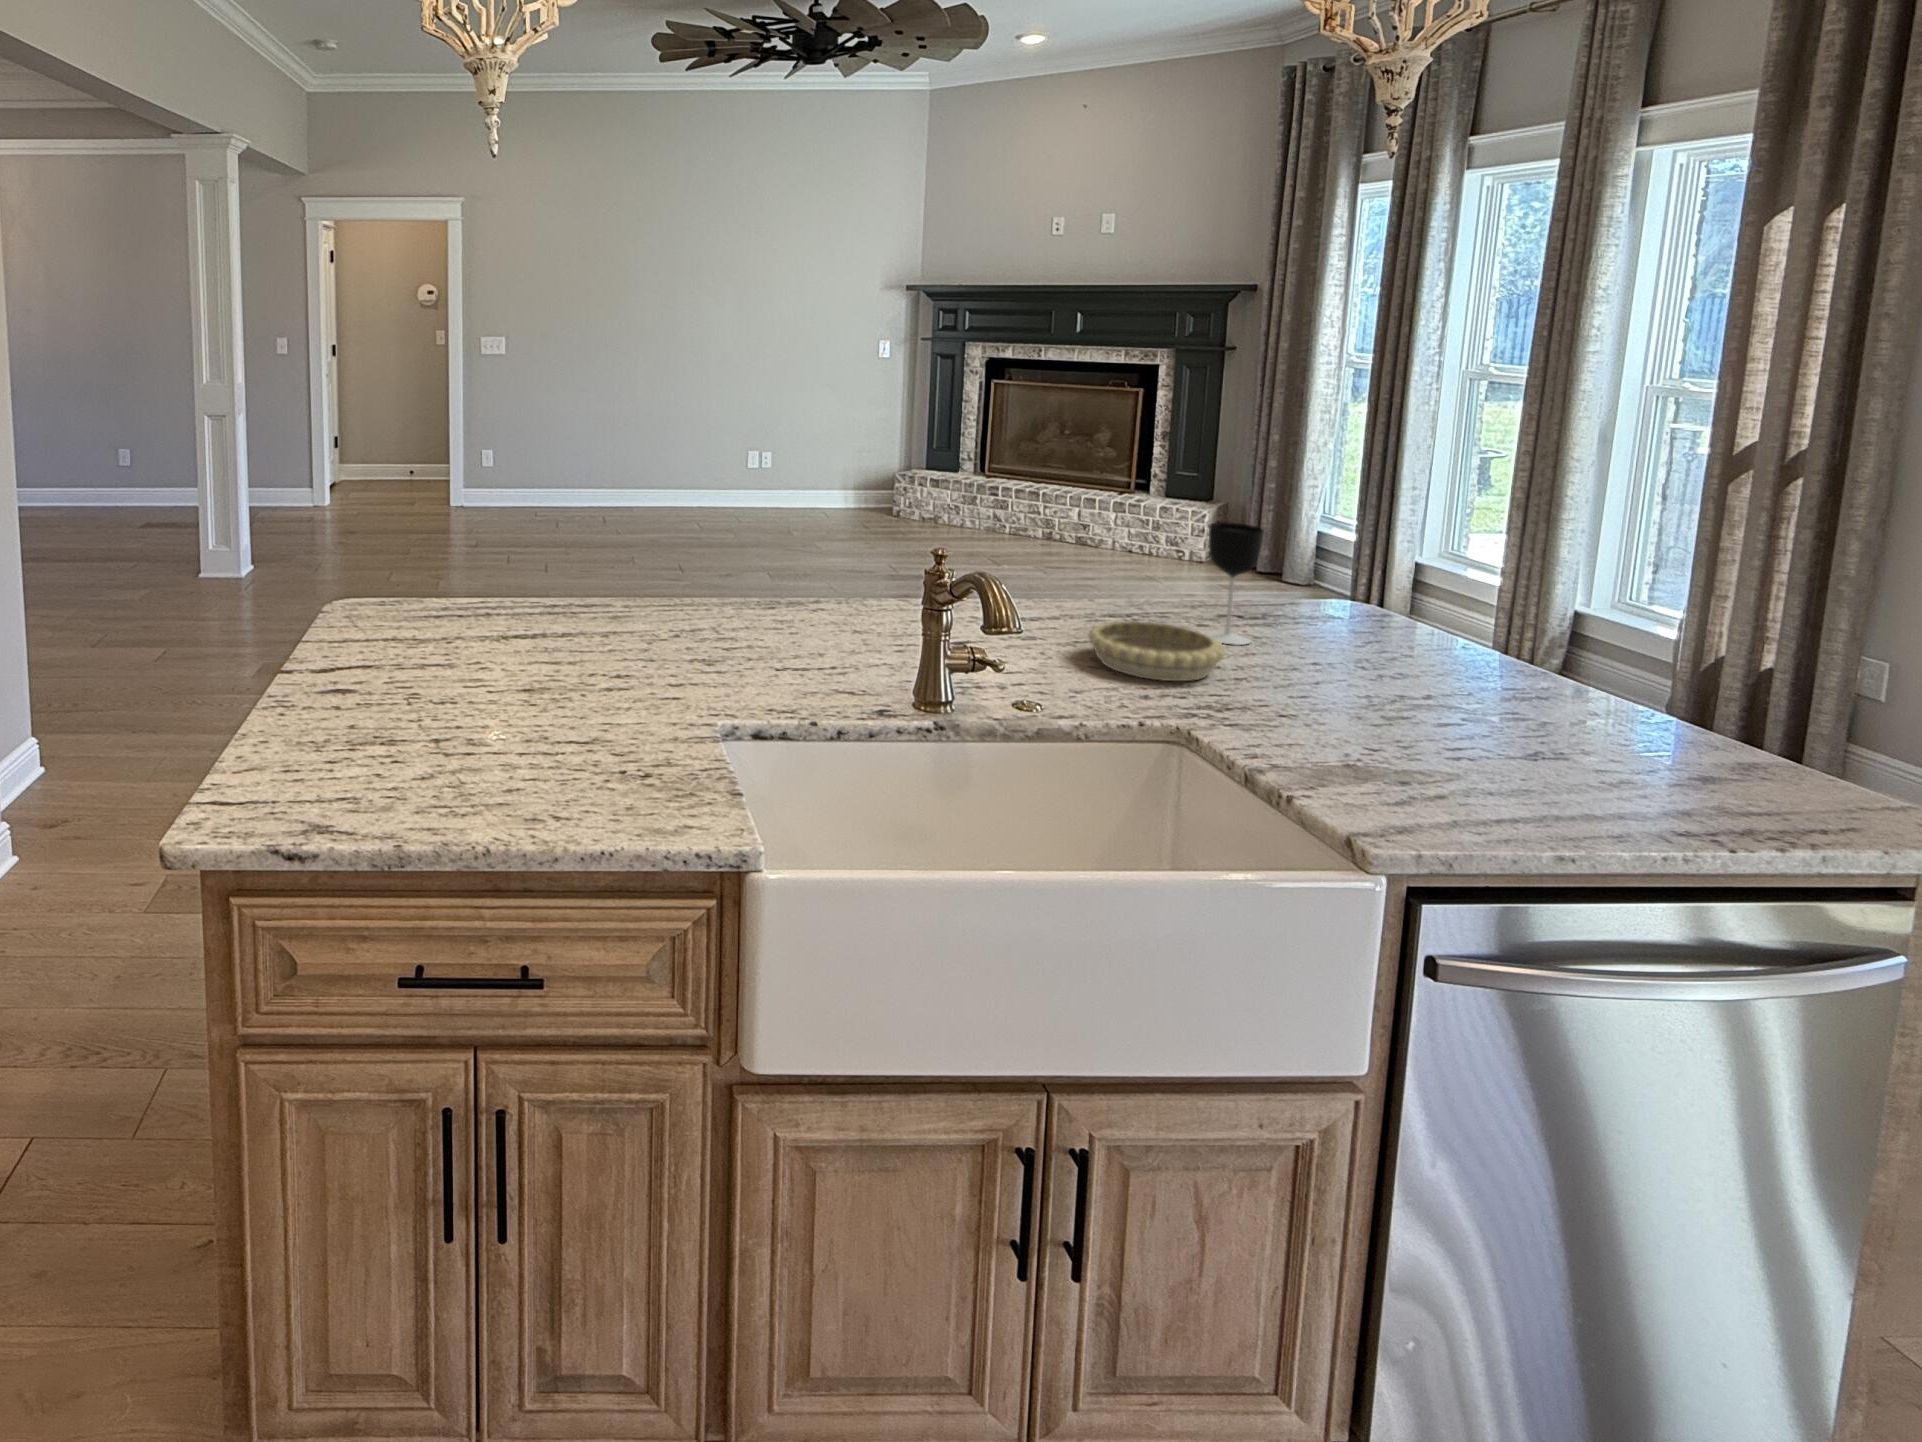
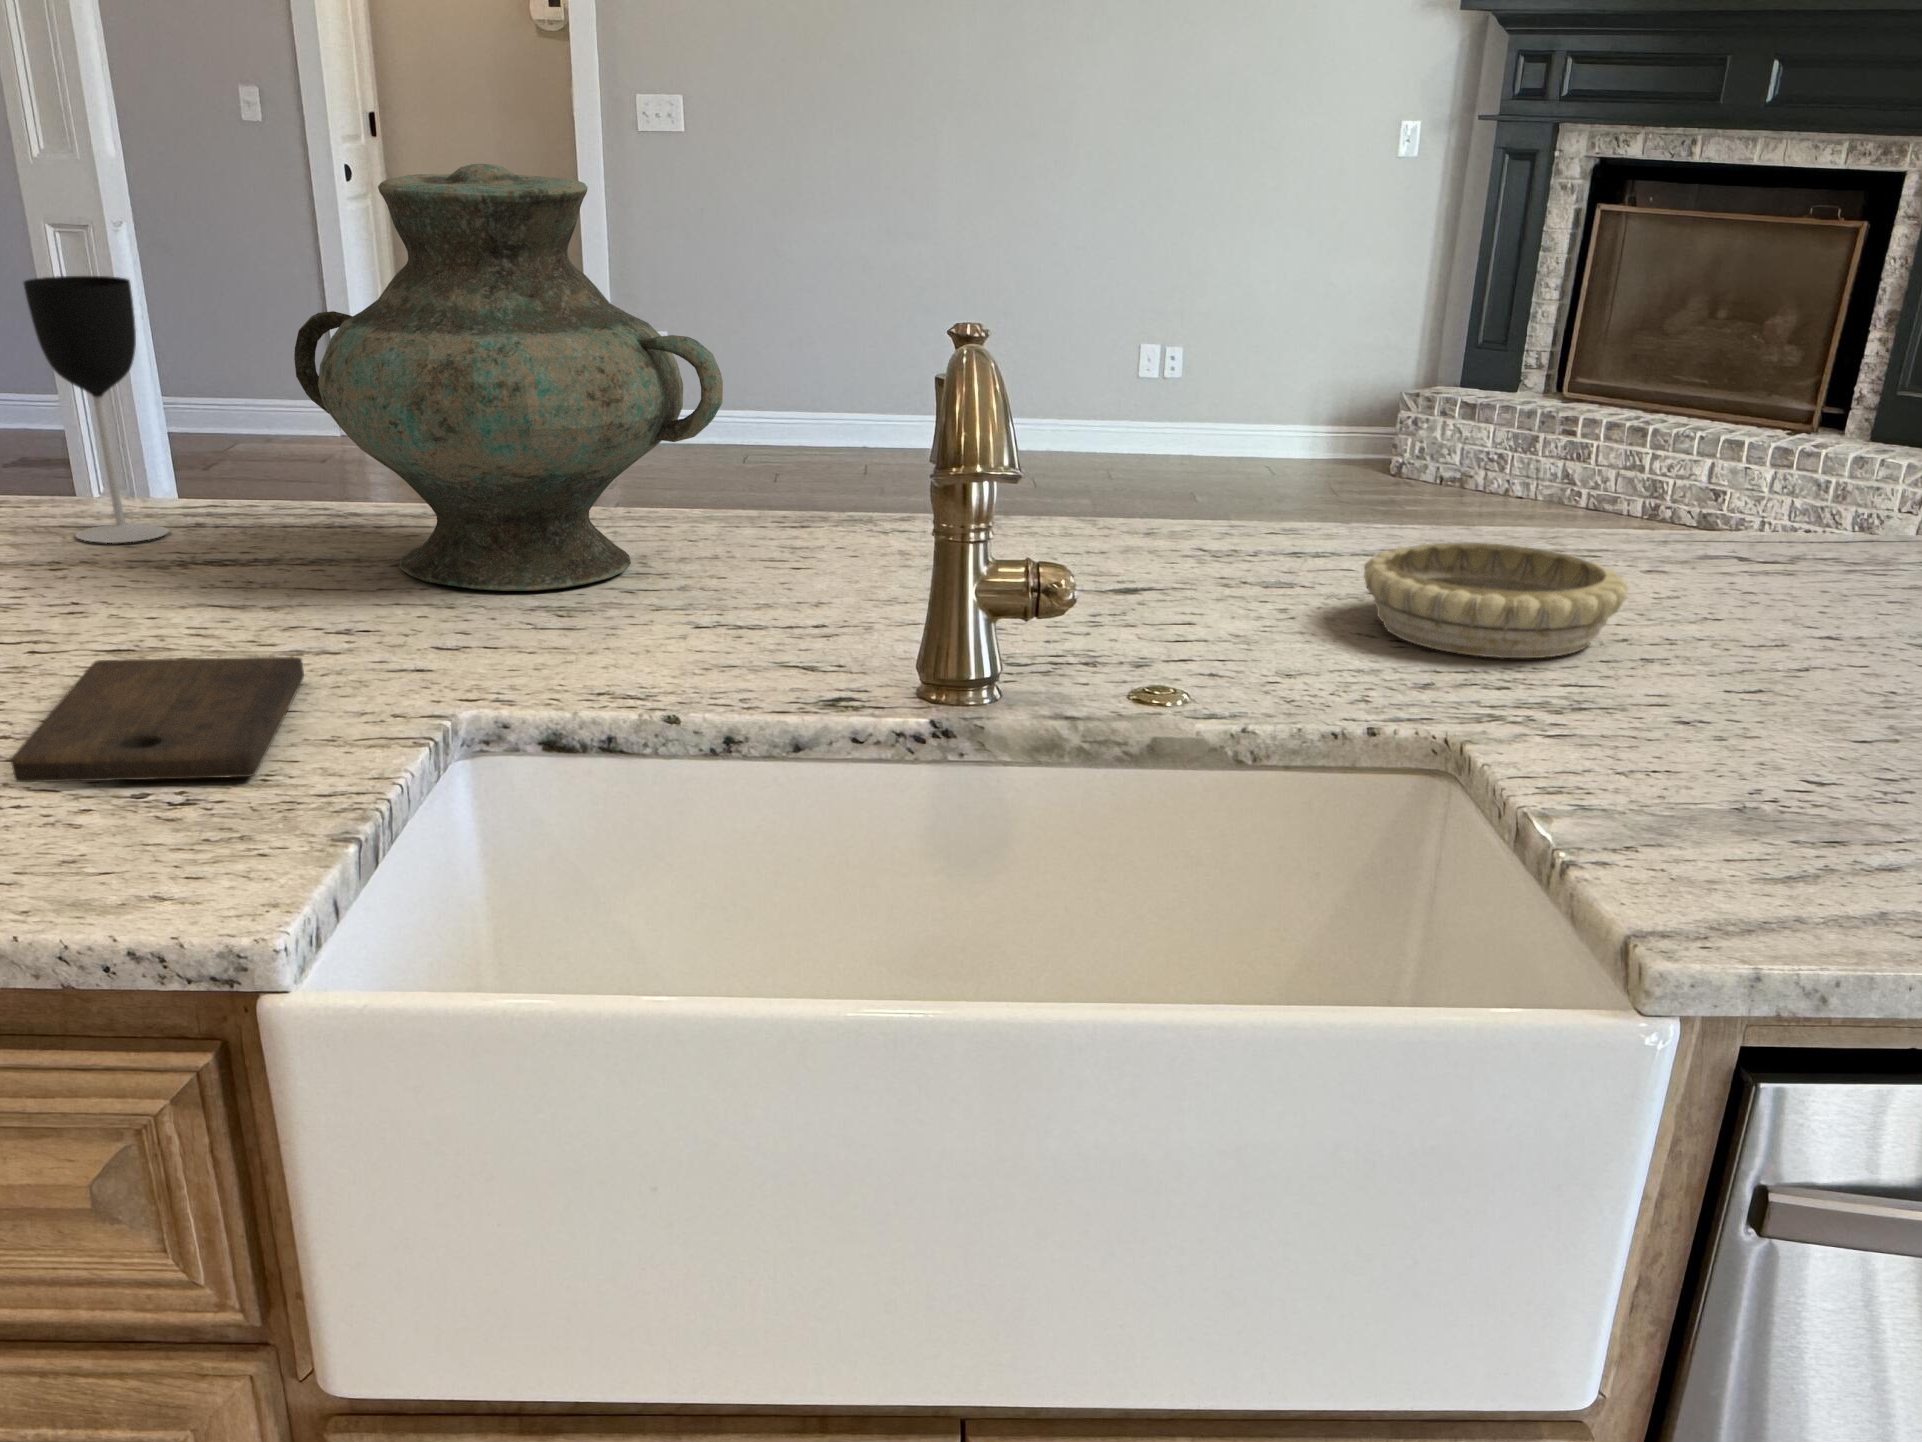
vase: none [569,470,780,655] -> present [294,164,723,591]
wine glass: present [1205,522,1264,645] -> present [24,276,168,543]
cutting board: none [551,699,674,769] -> present [11,657,304,782]

